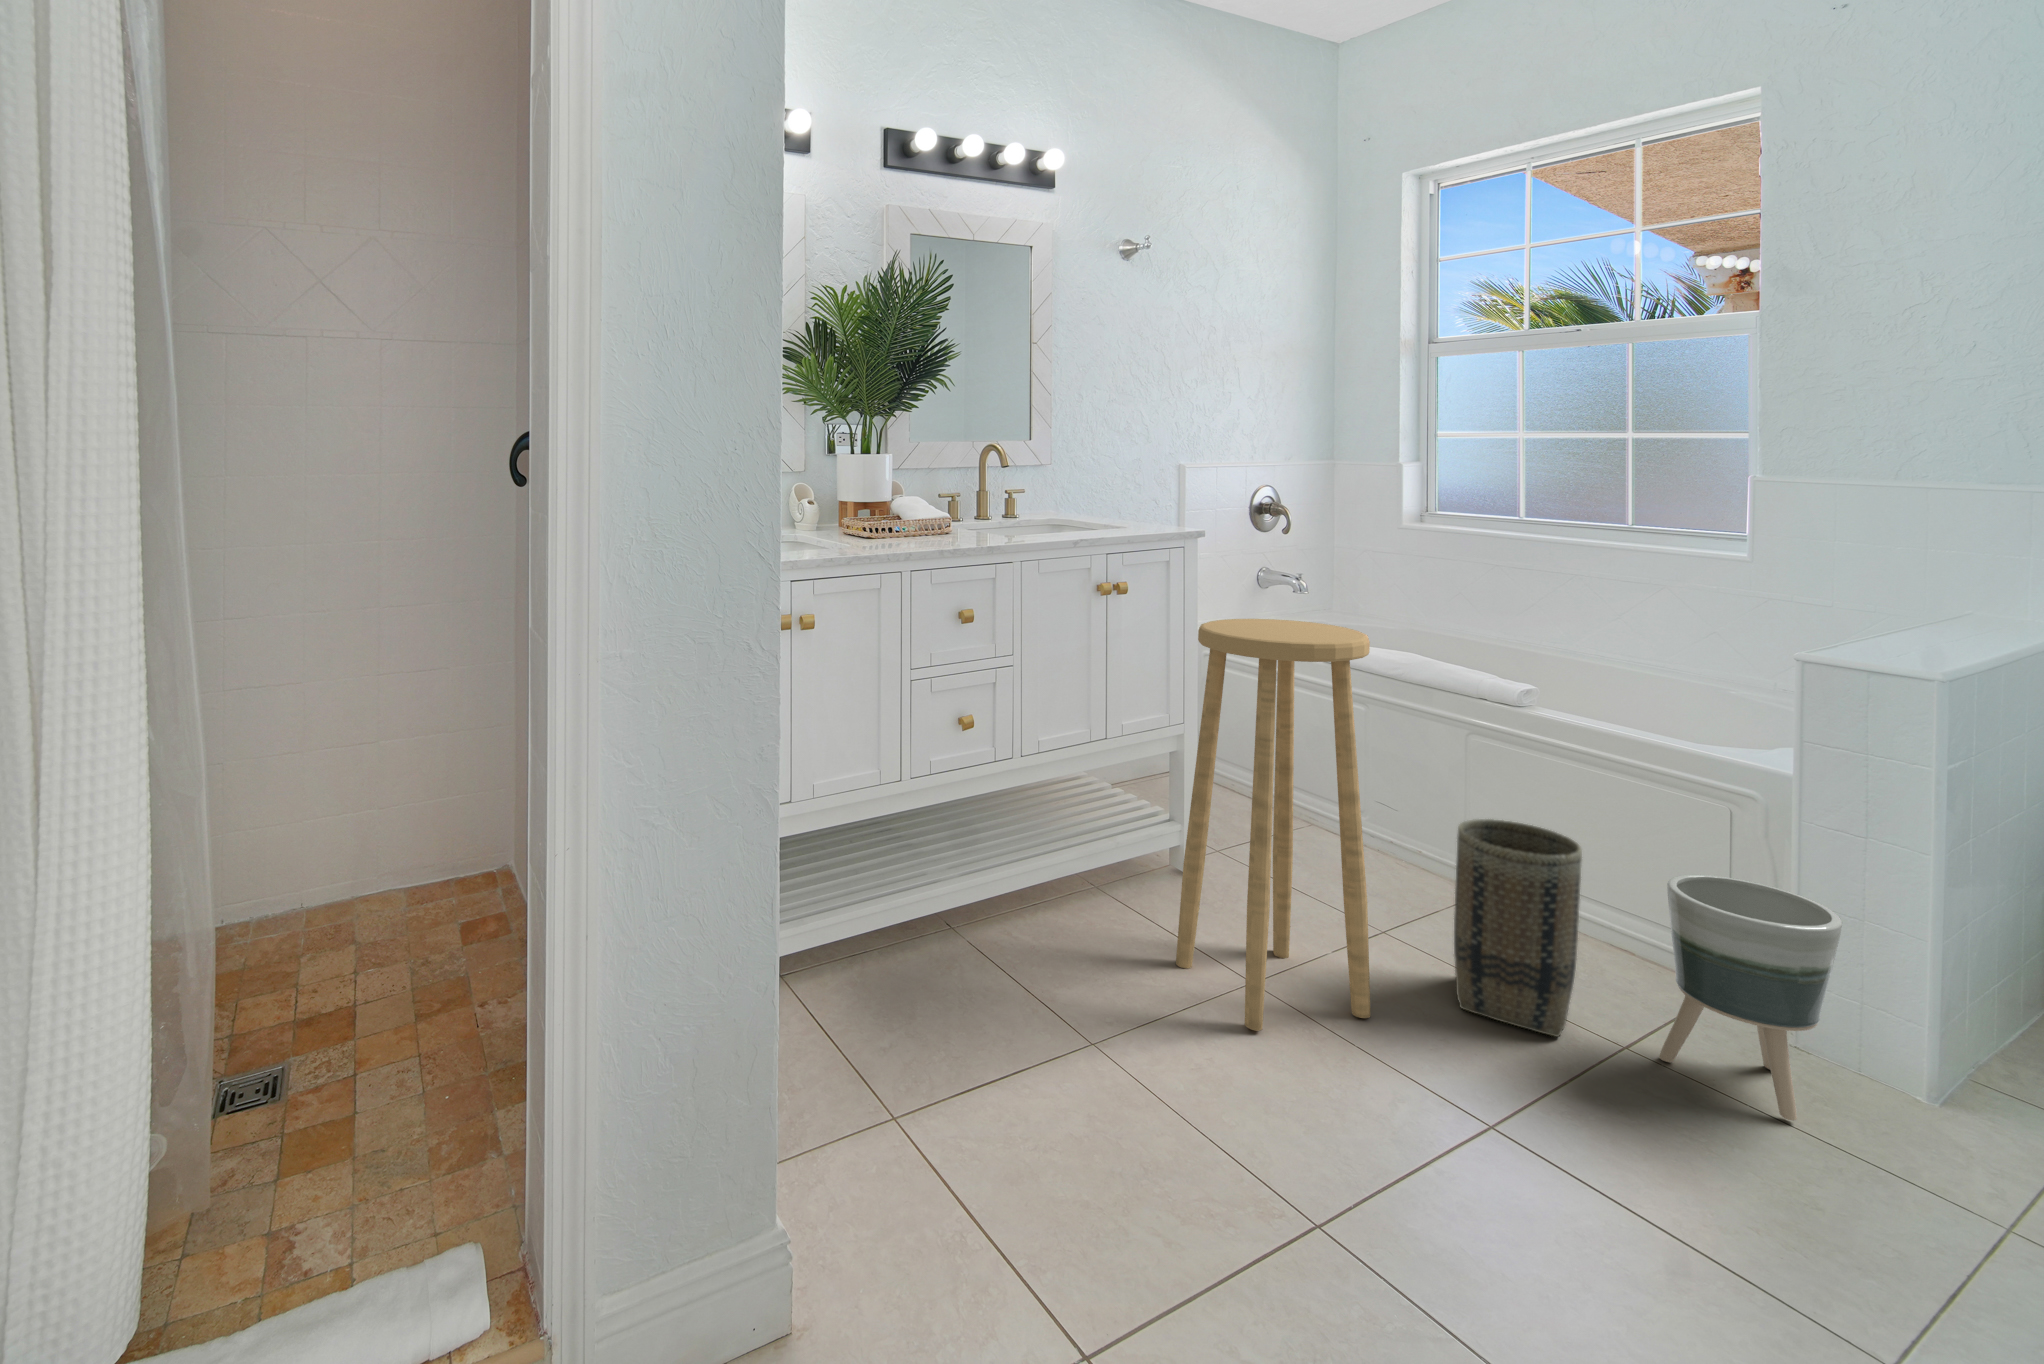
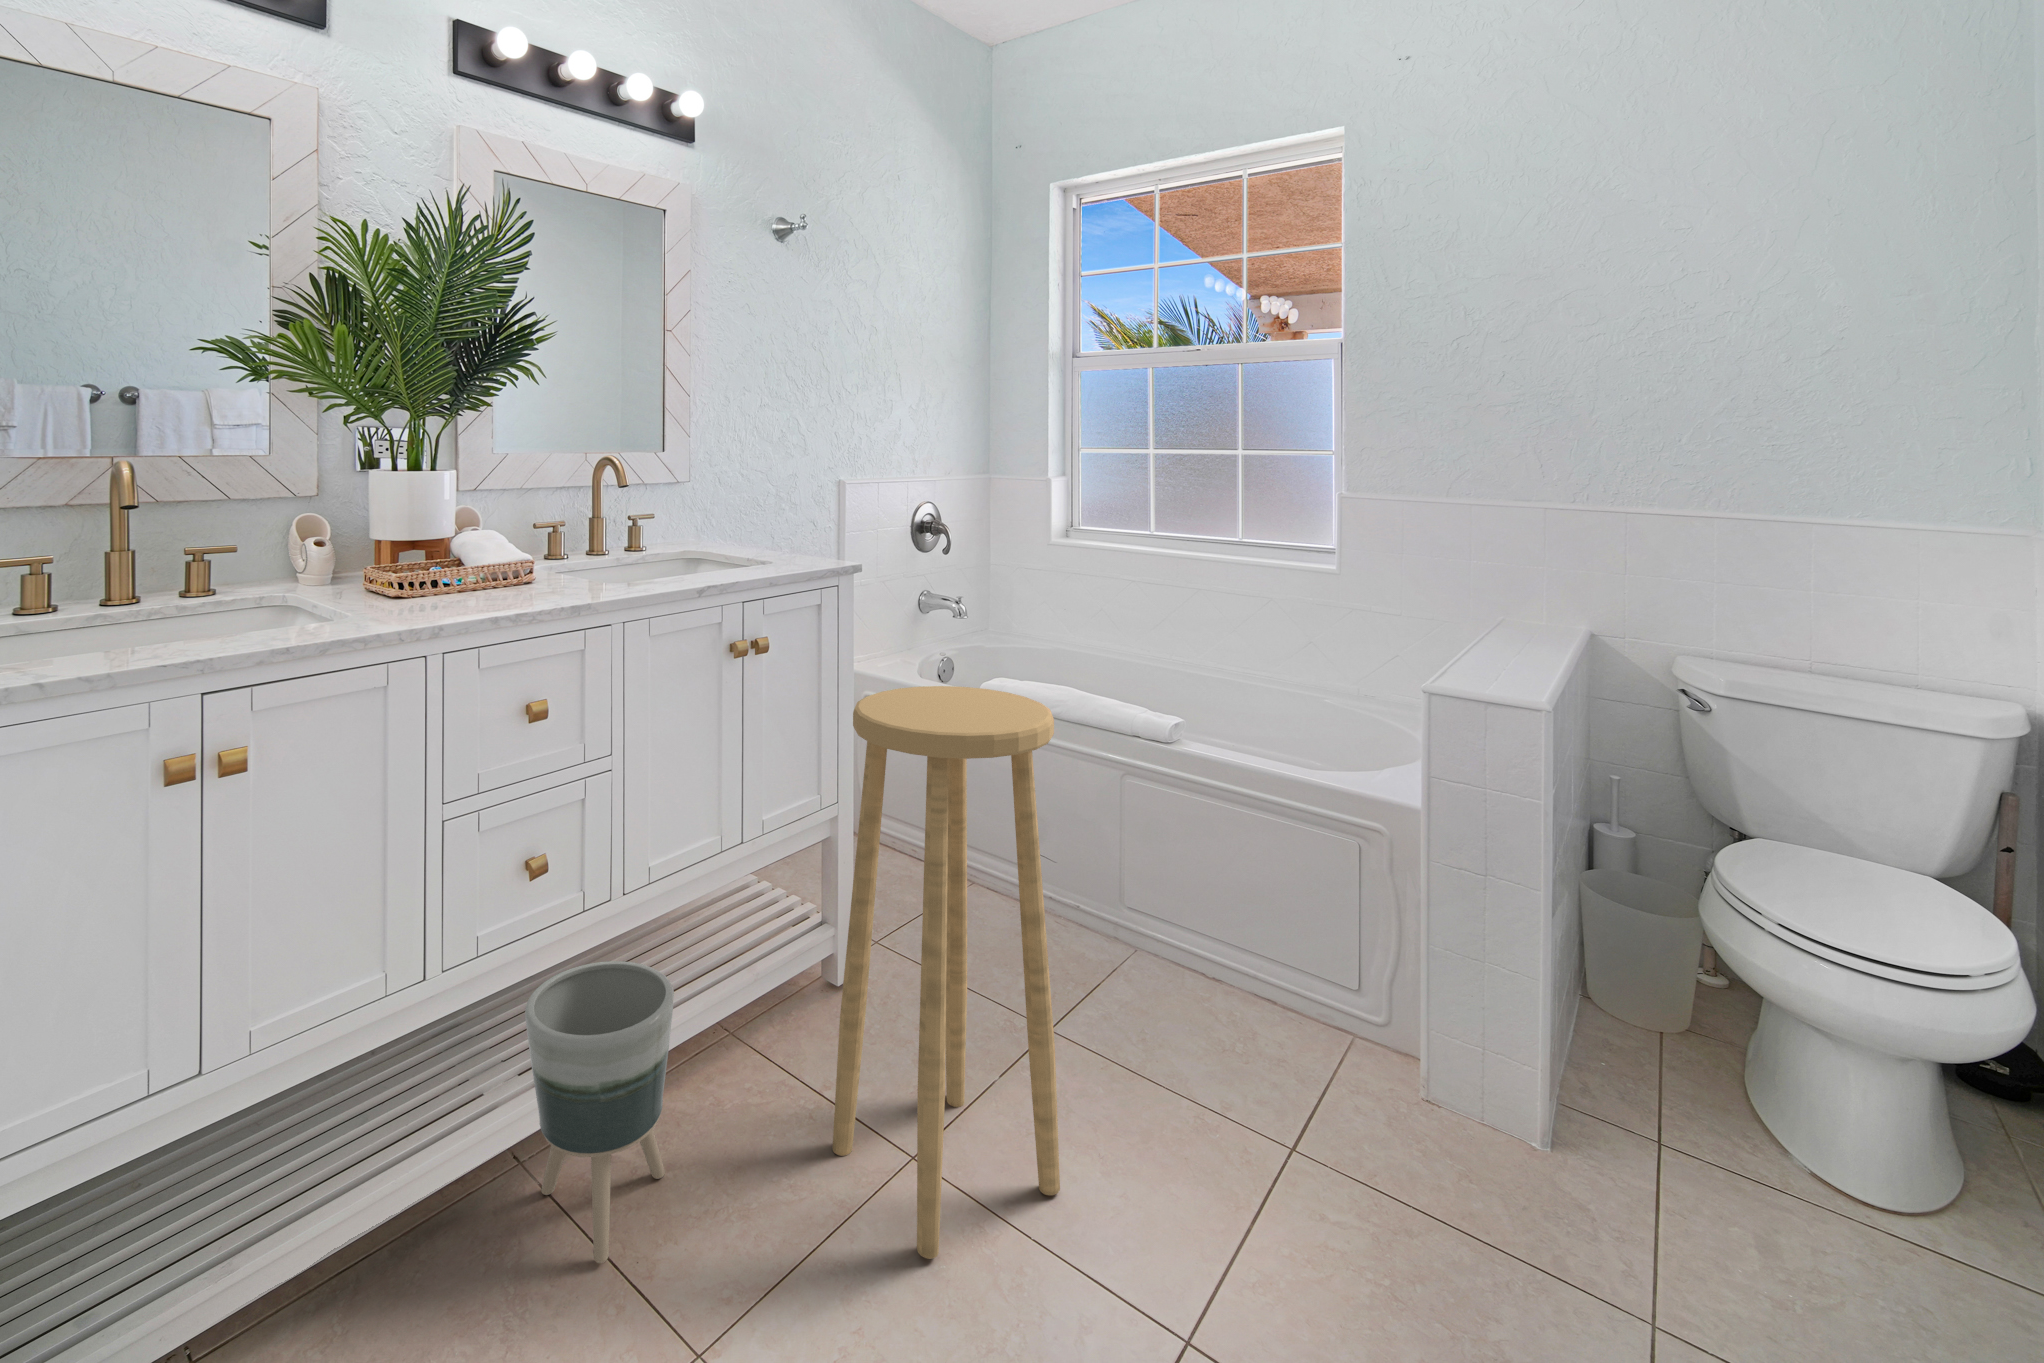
basket: present [1454,819,1582,1037] -> none [1142,905,1268,1170]
planter: present [1659,875,1842,1121] -> present [525,961,674,1263]

